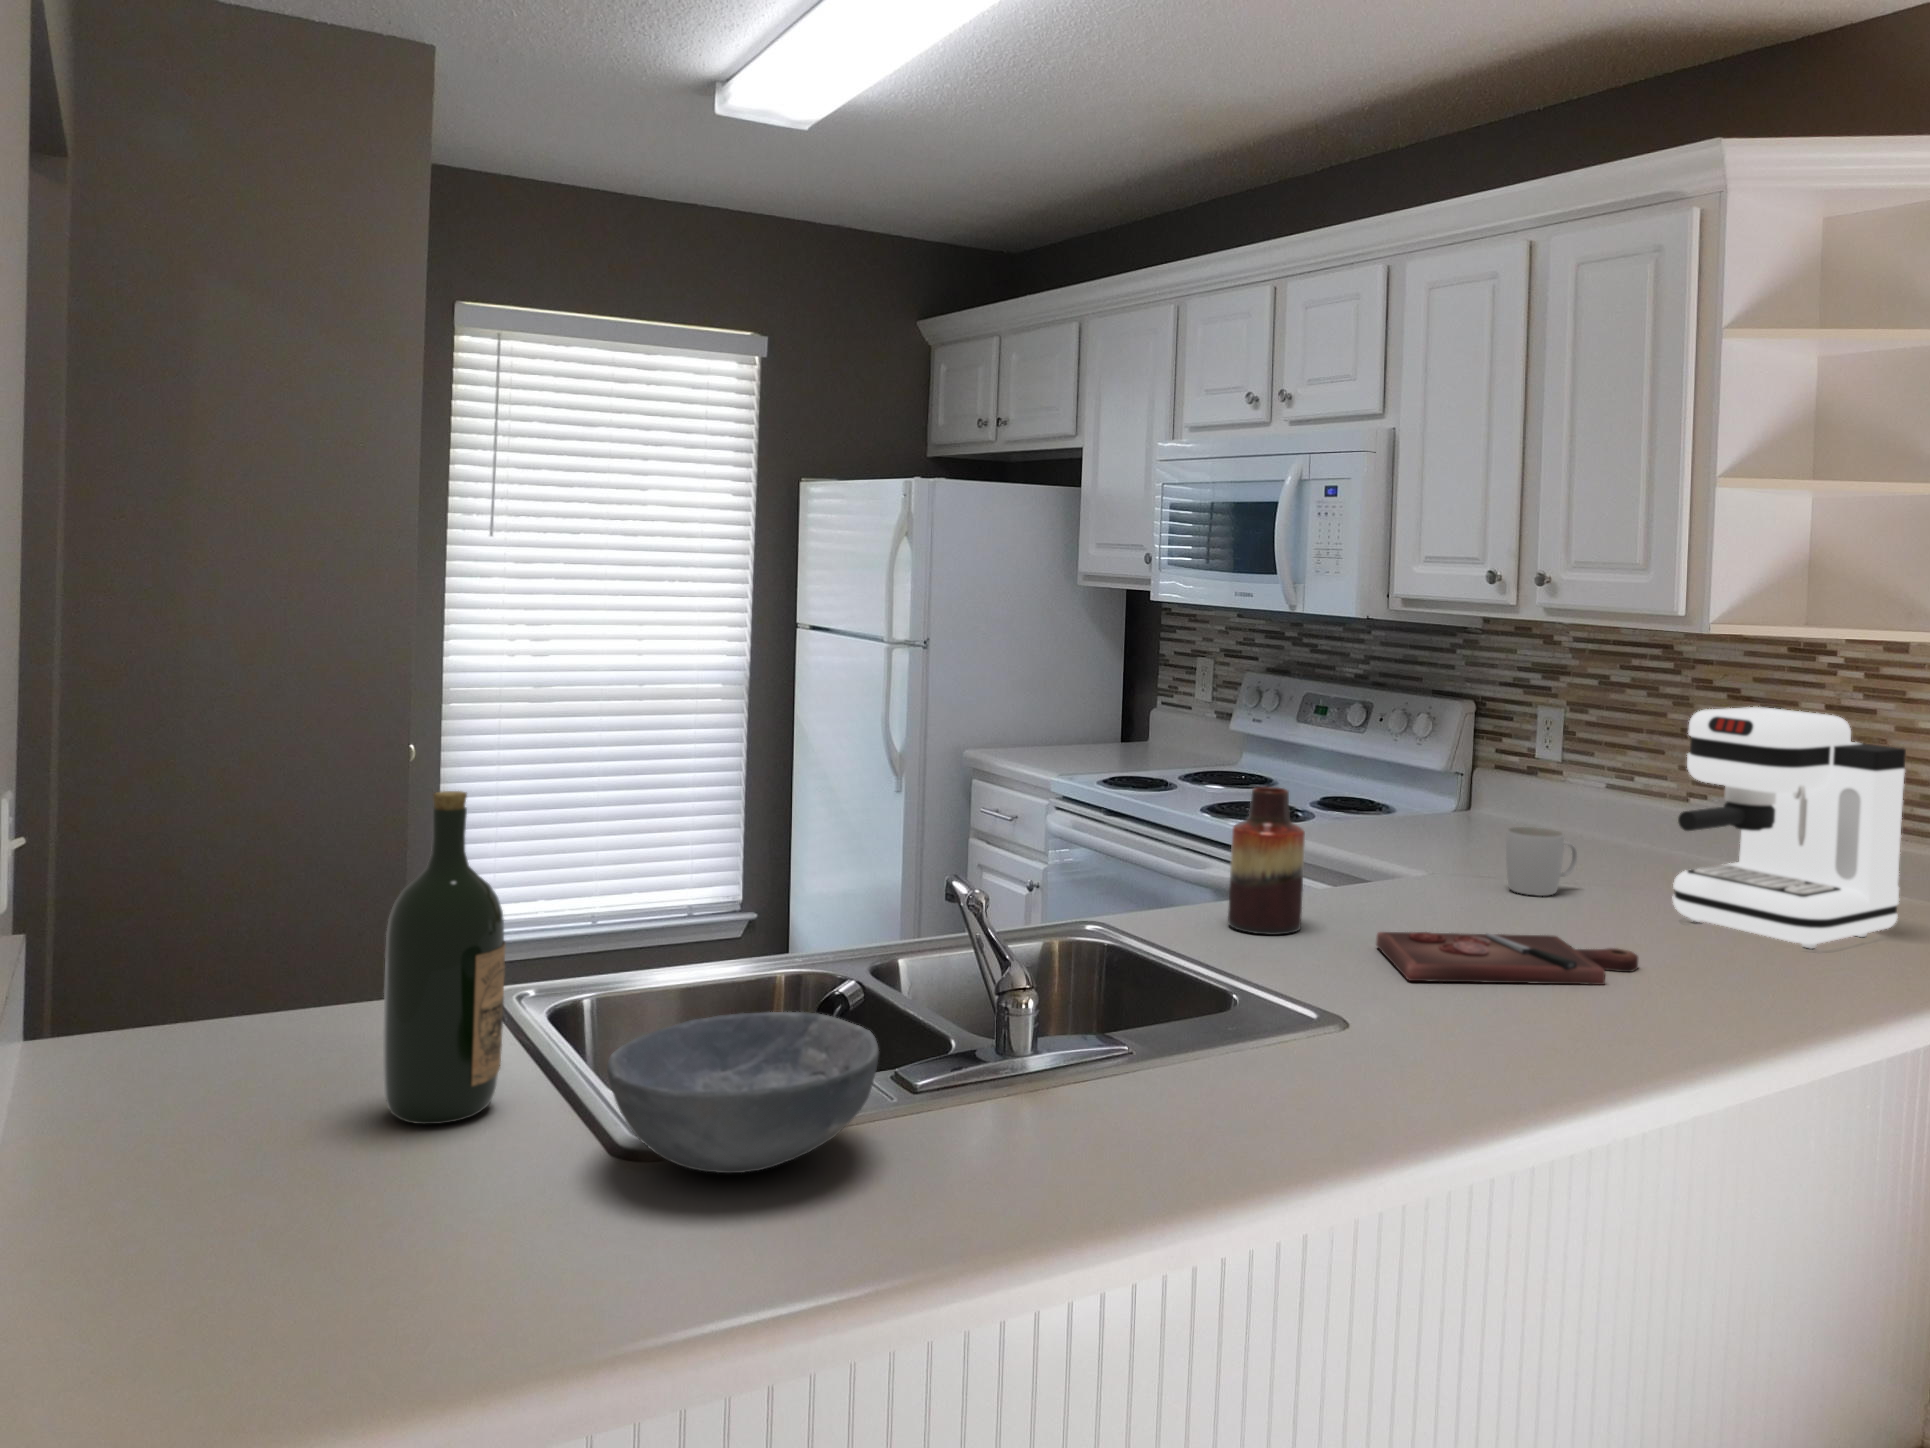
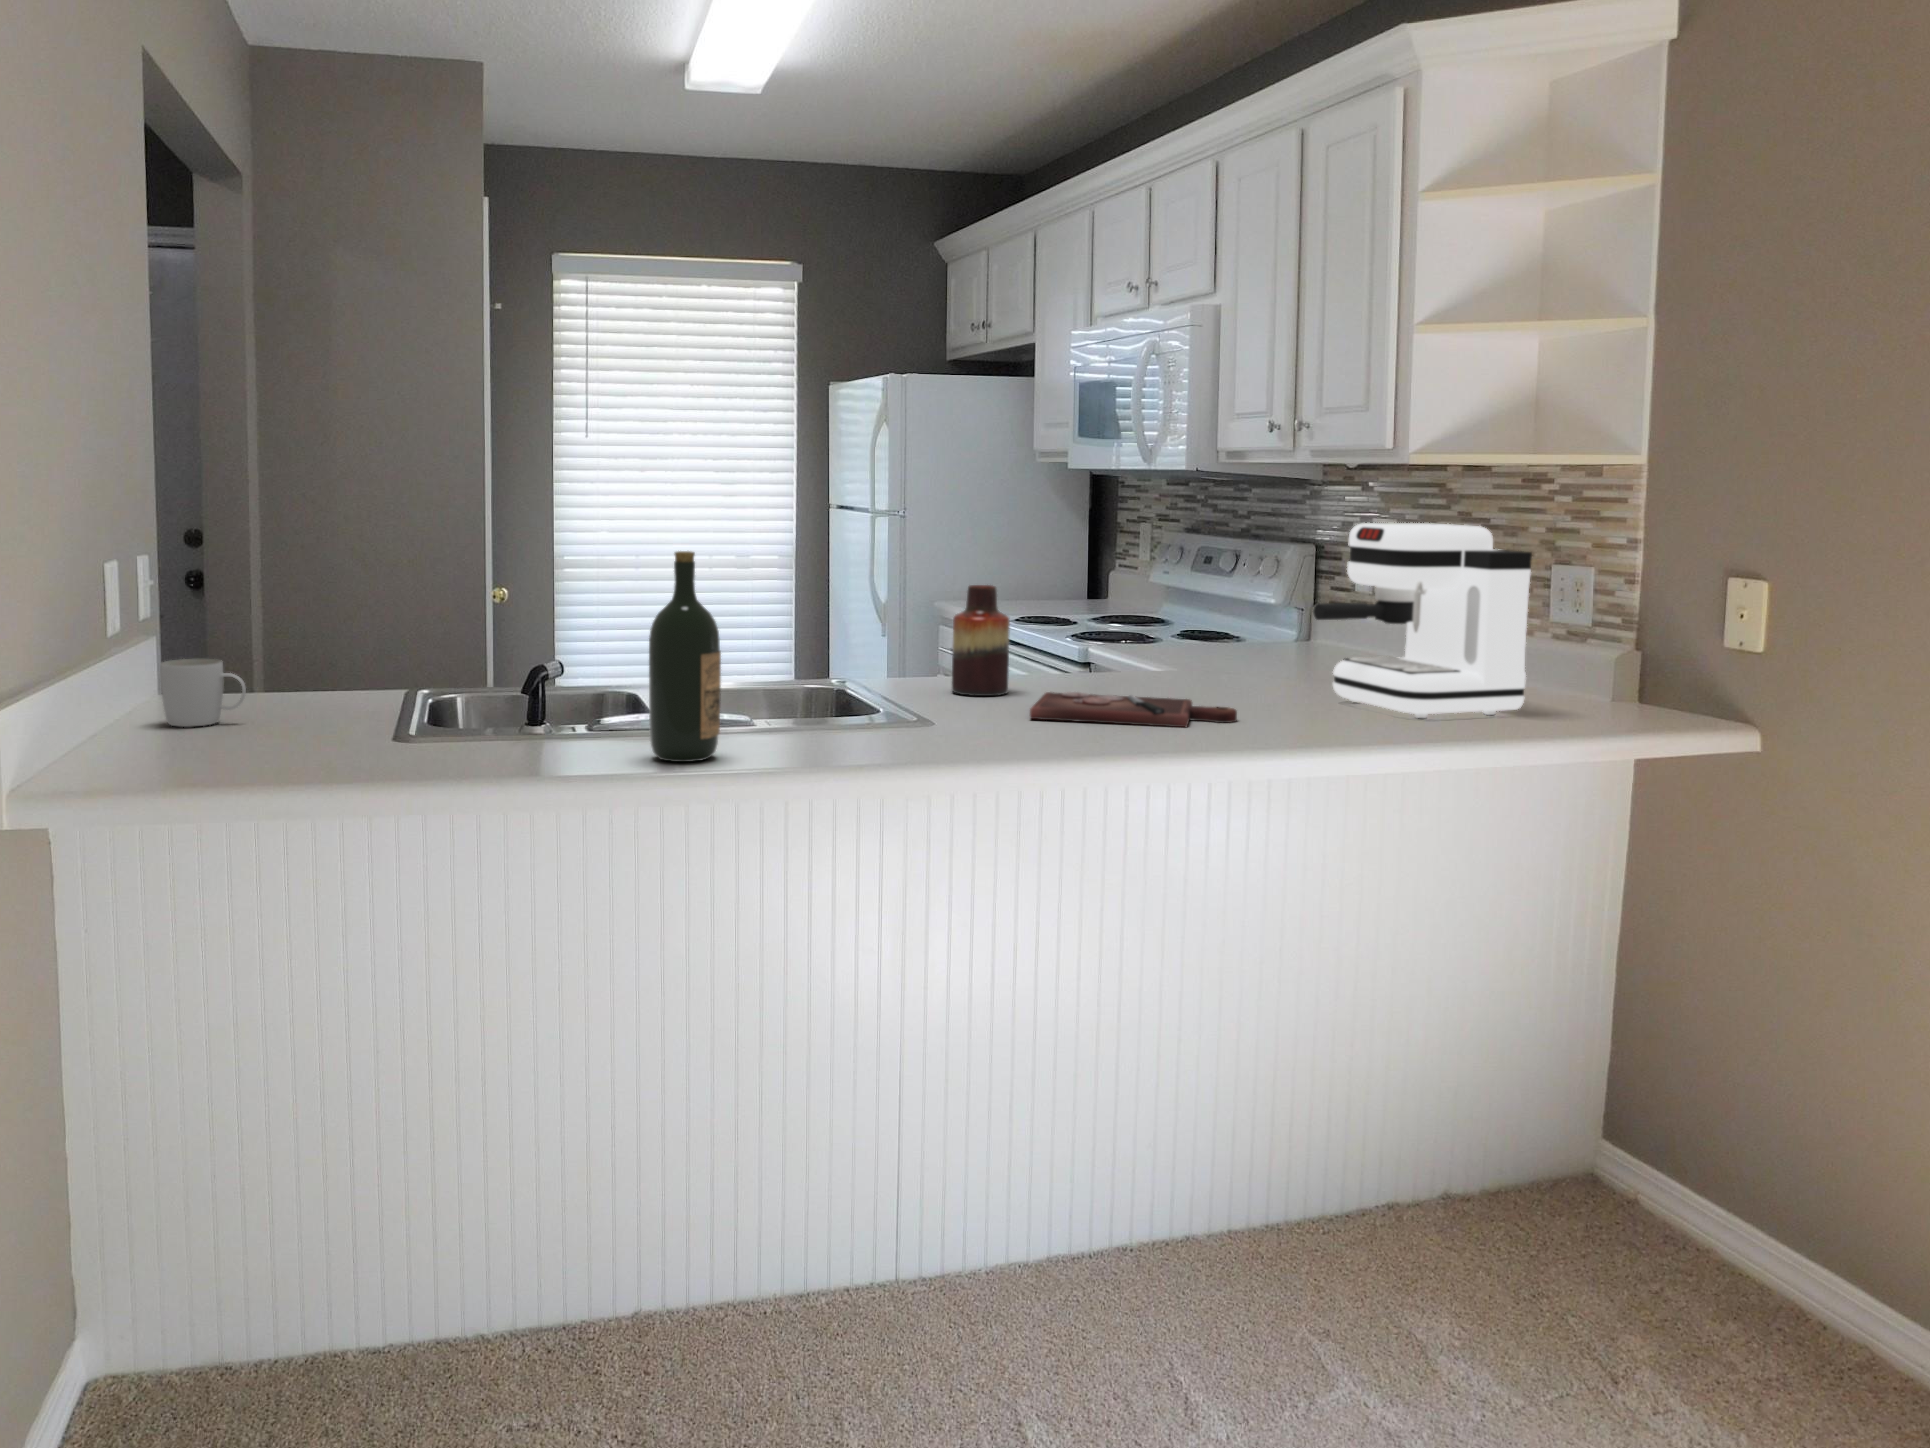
wine bottle: present [383,791,506,1124] -> present [649,551,721,762]
mug: present [1506,827,1577,896] -> present [160,659,246,727]
bowl: present [607,1012,879,1173] -> none [359,683,528,764]

